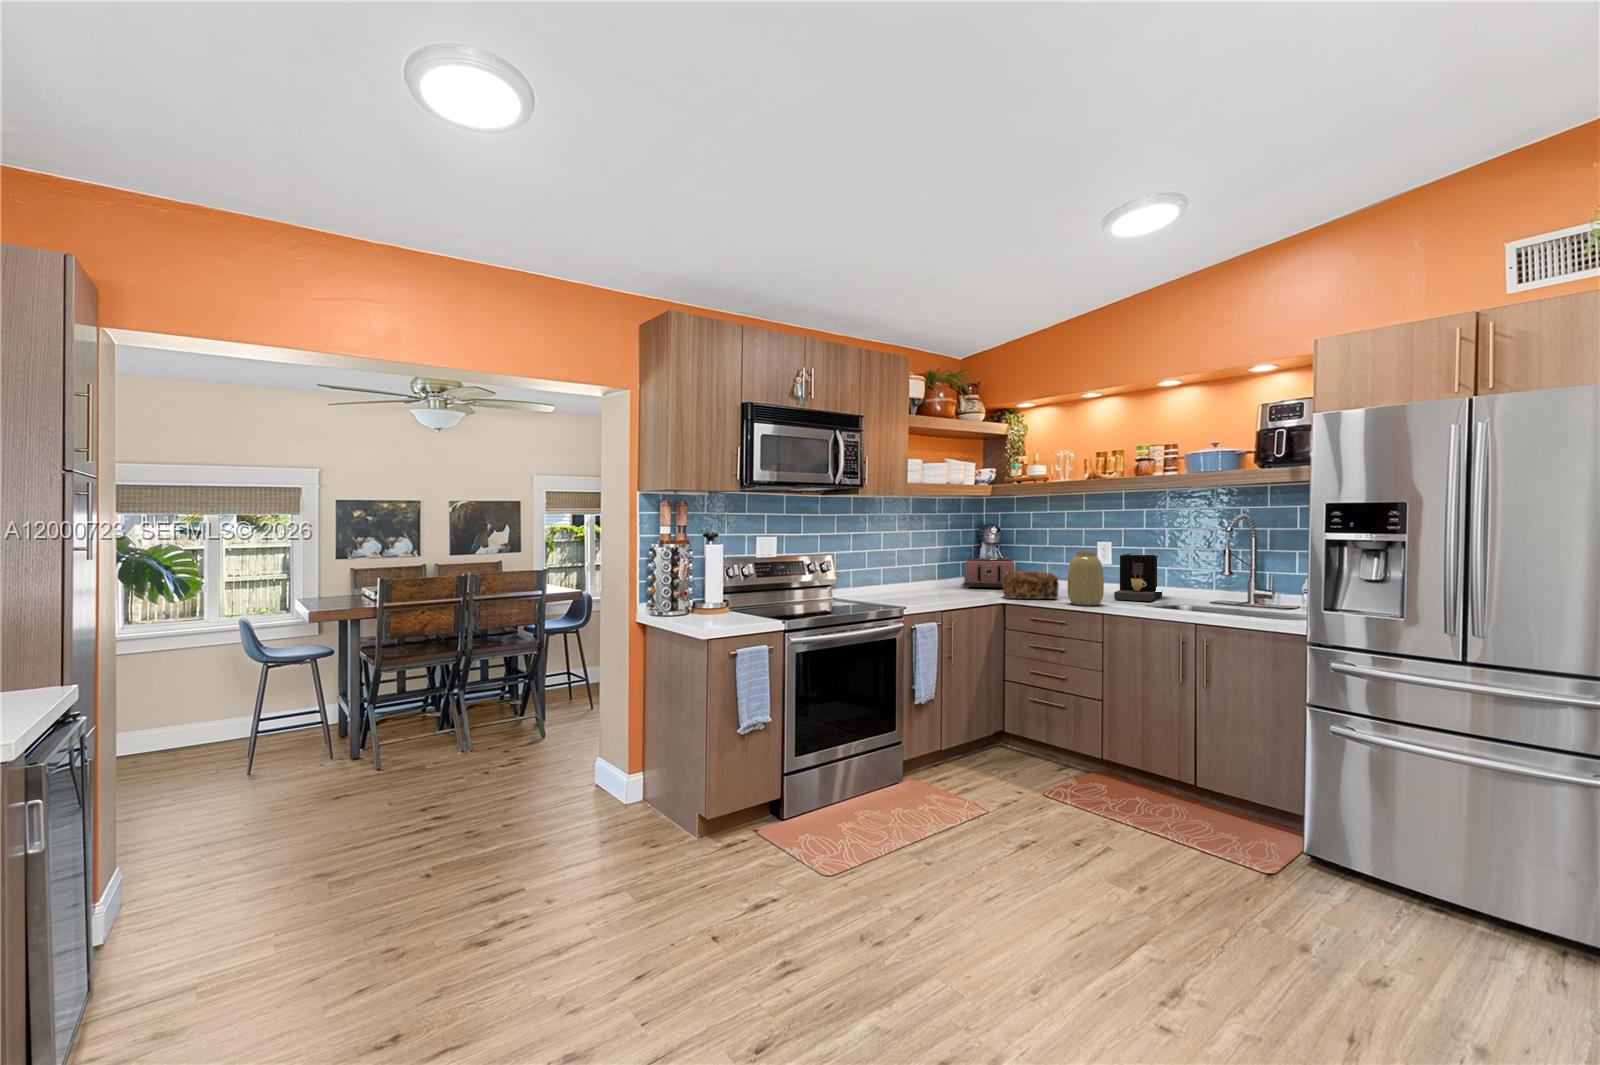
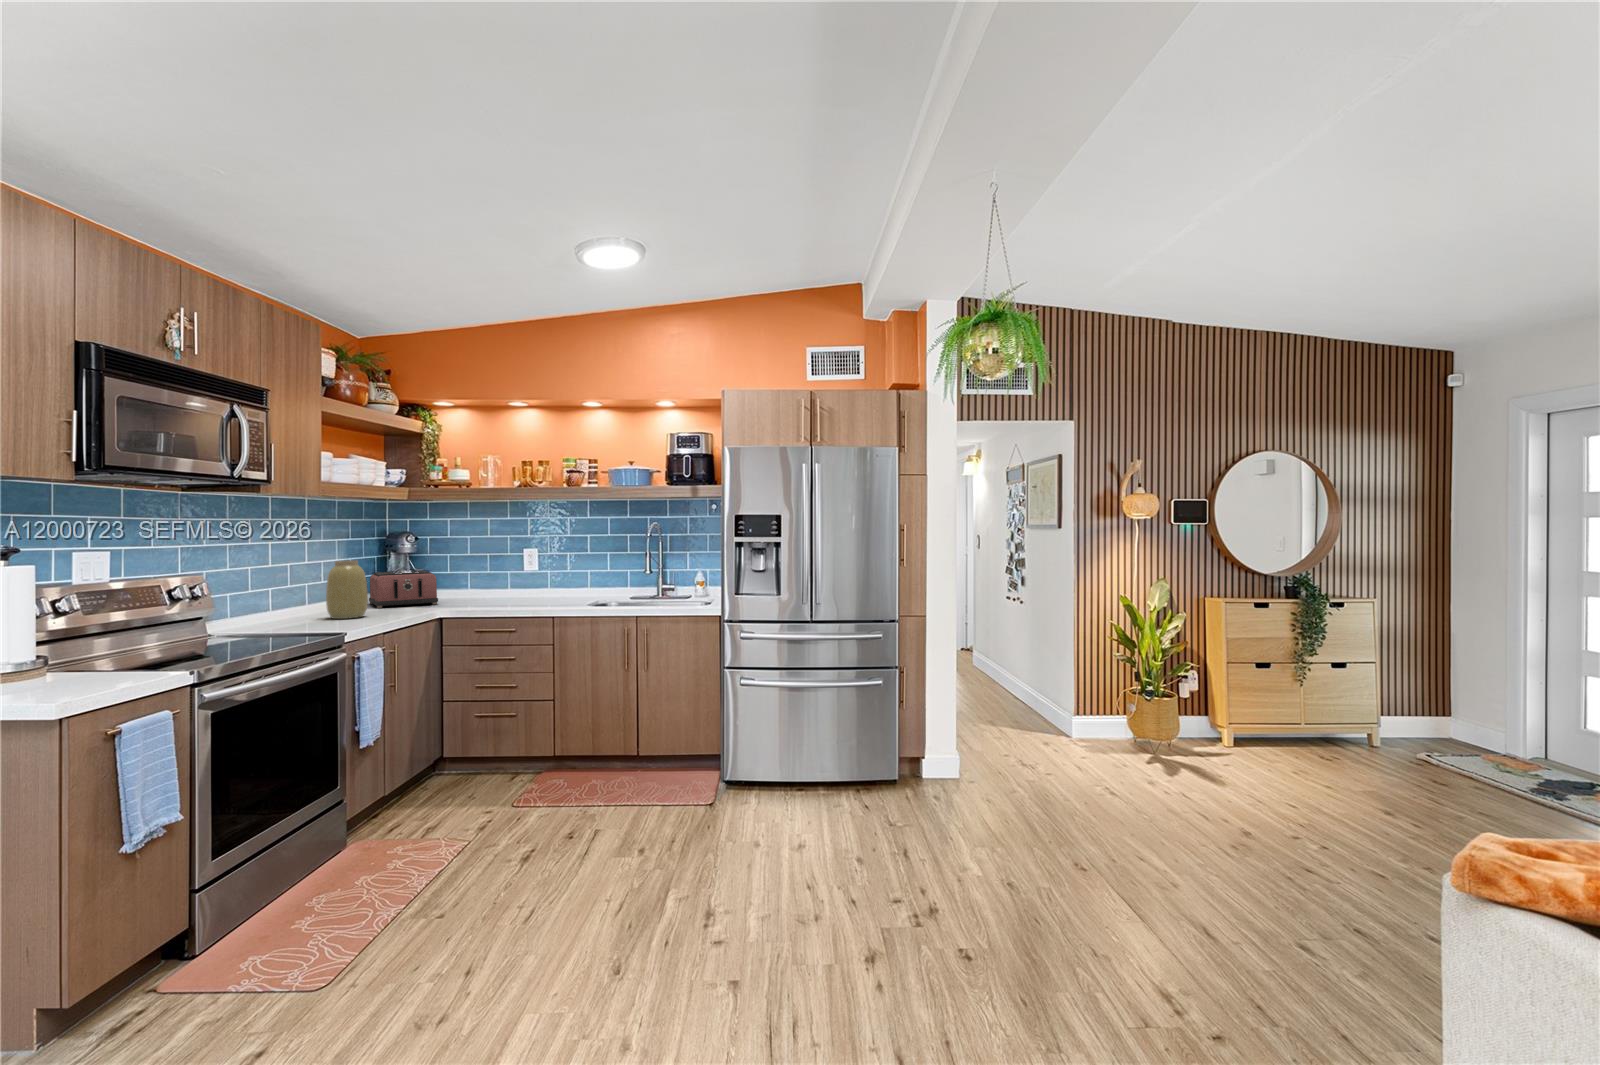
vase: present [1068,551,1104,606] -> present [326,560,368,619]
coffee maker: present [1114,554,1162,601] -> none [553,558,587,604]
bread loaf: present [1003,571,1059,599] -> none [438,582,503,613]

